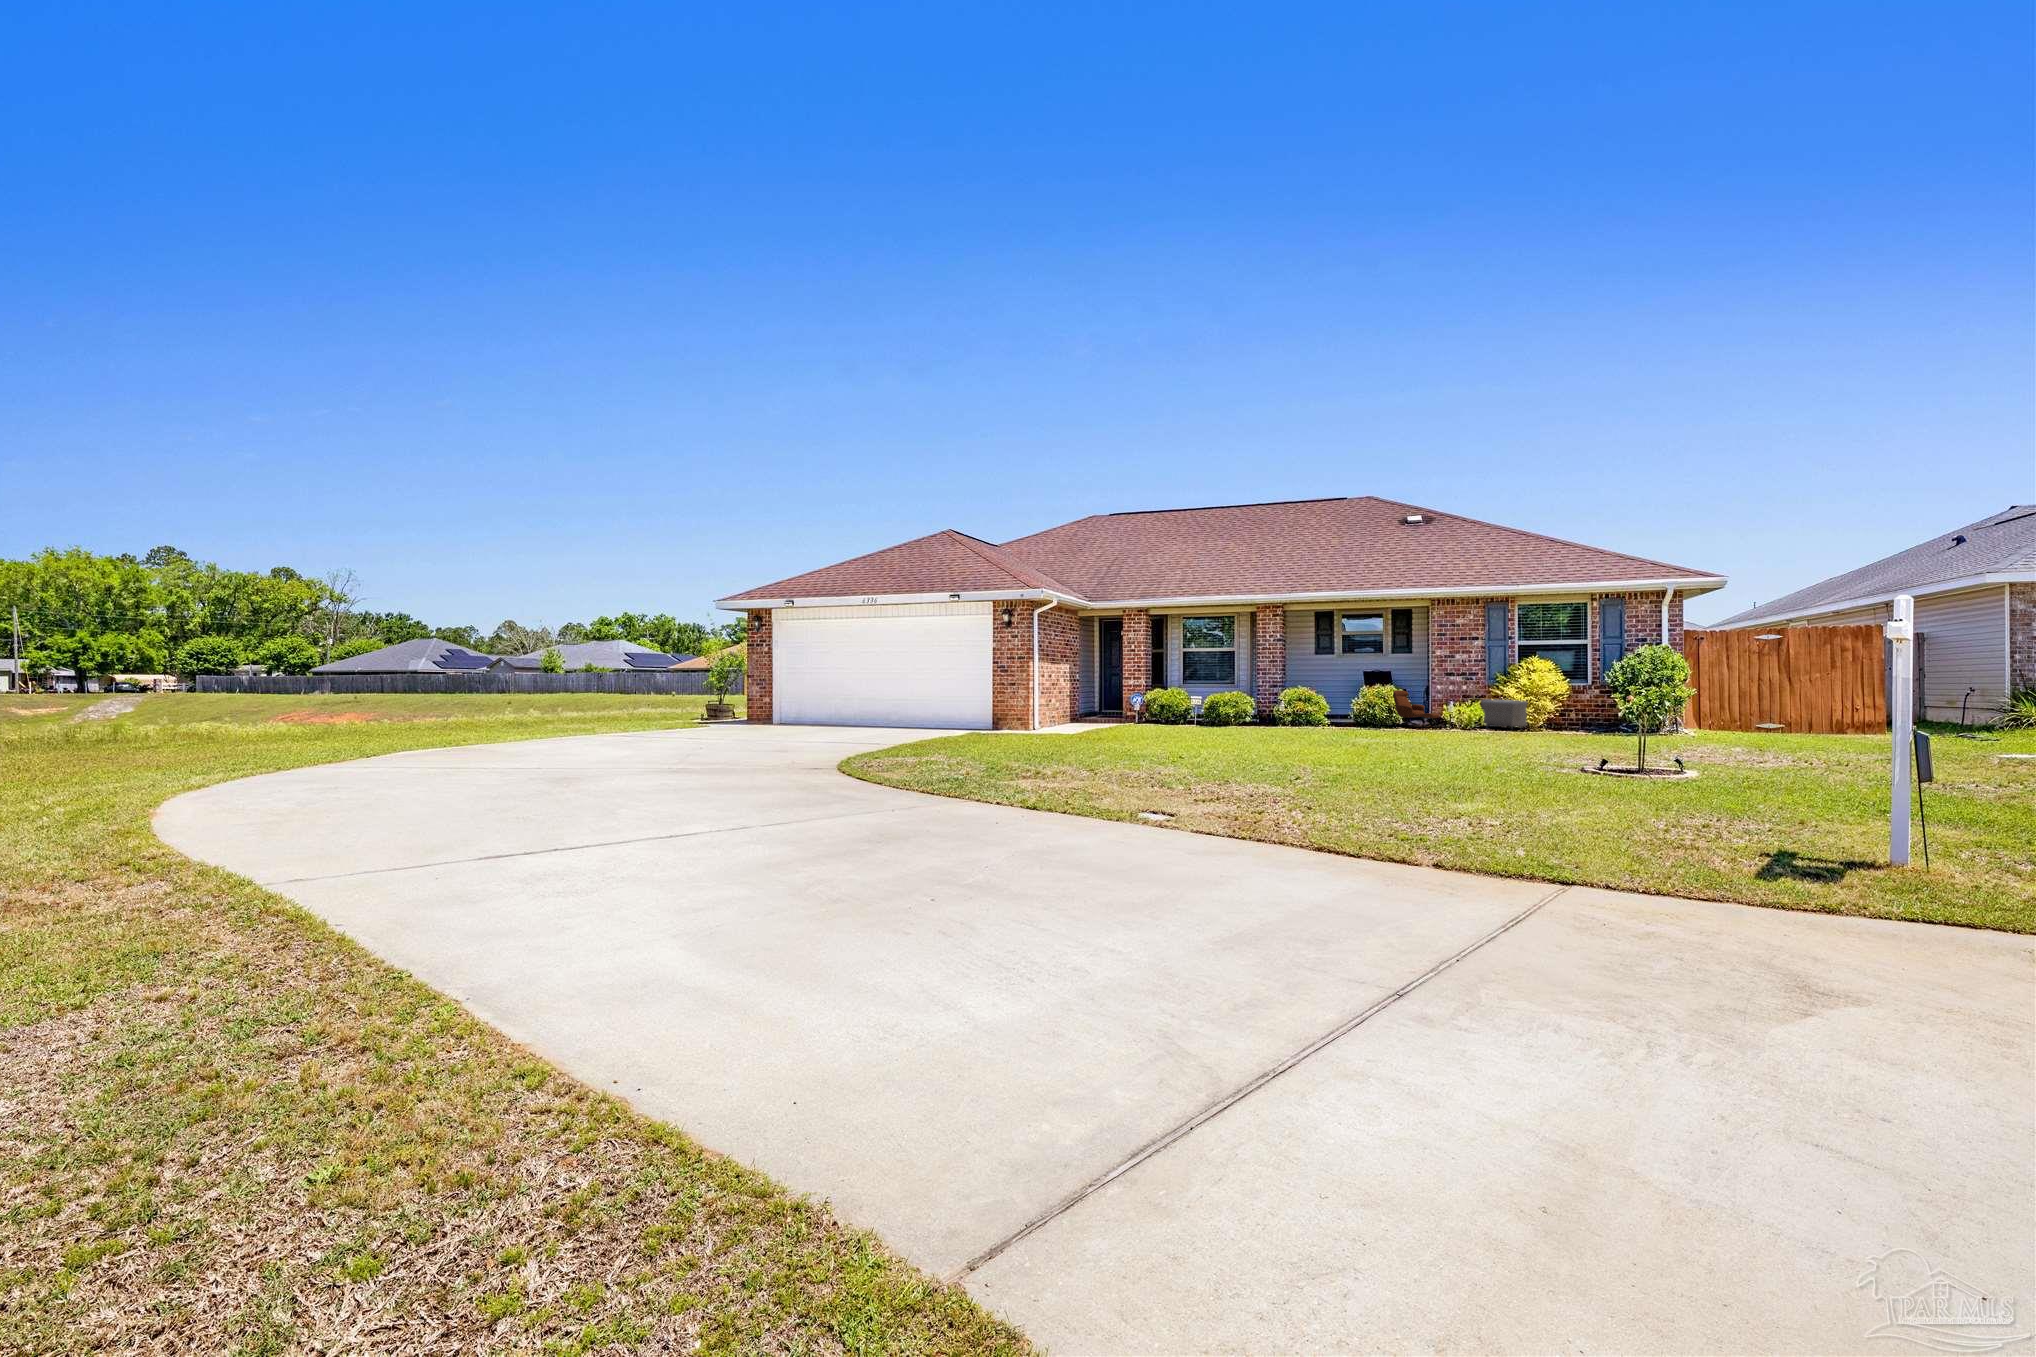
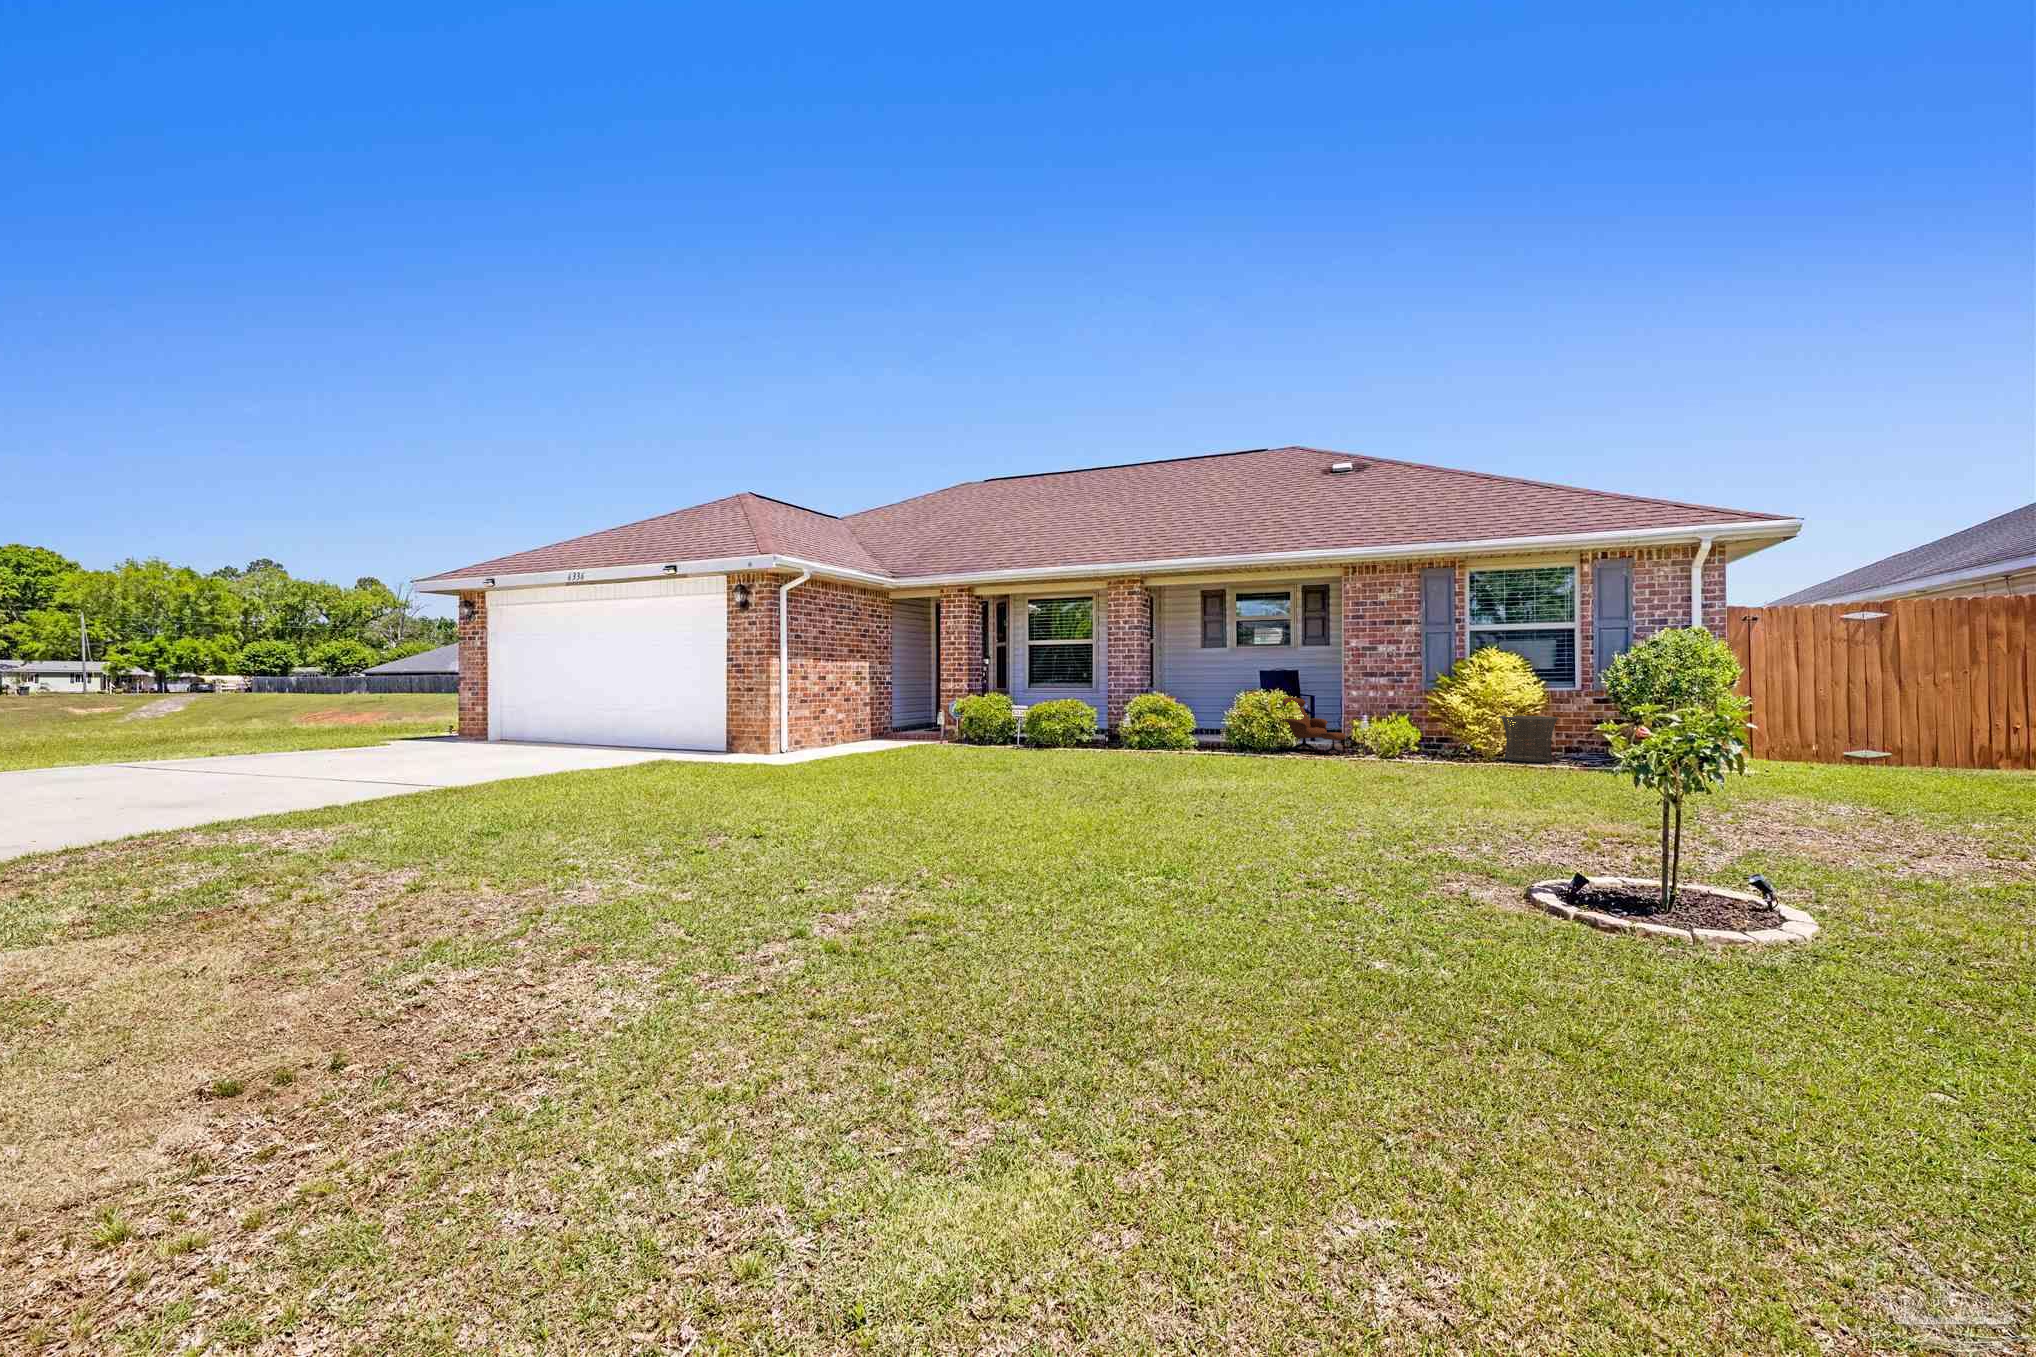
storage bench: present [1481,700,1527,727] -> none [1409,712,1479,758]
basket: none [1541,701,1579,730] -> present [1500,715,1559,762]

